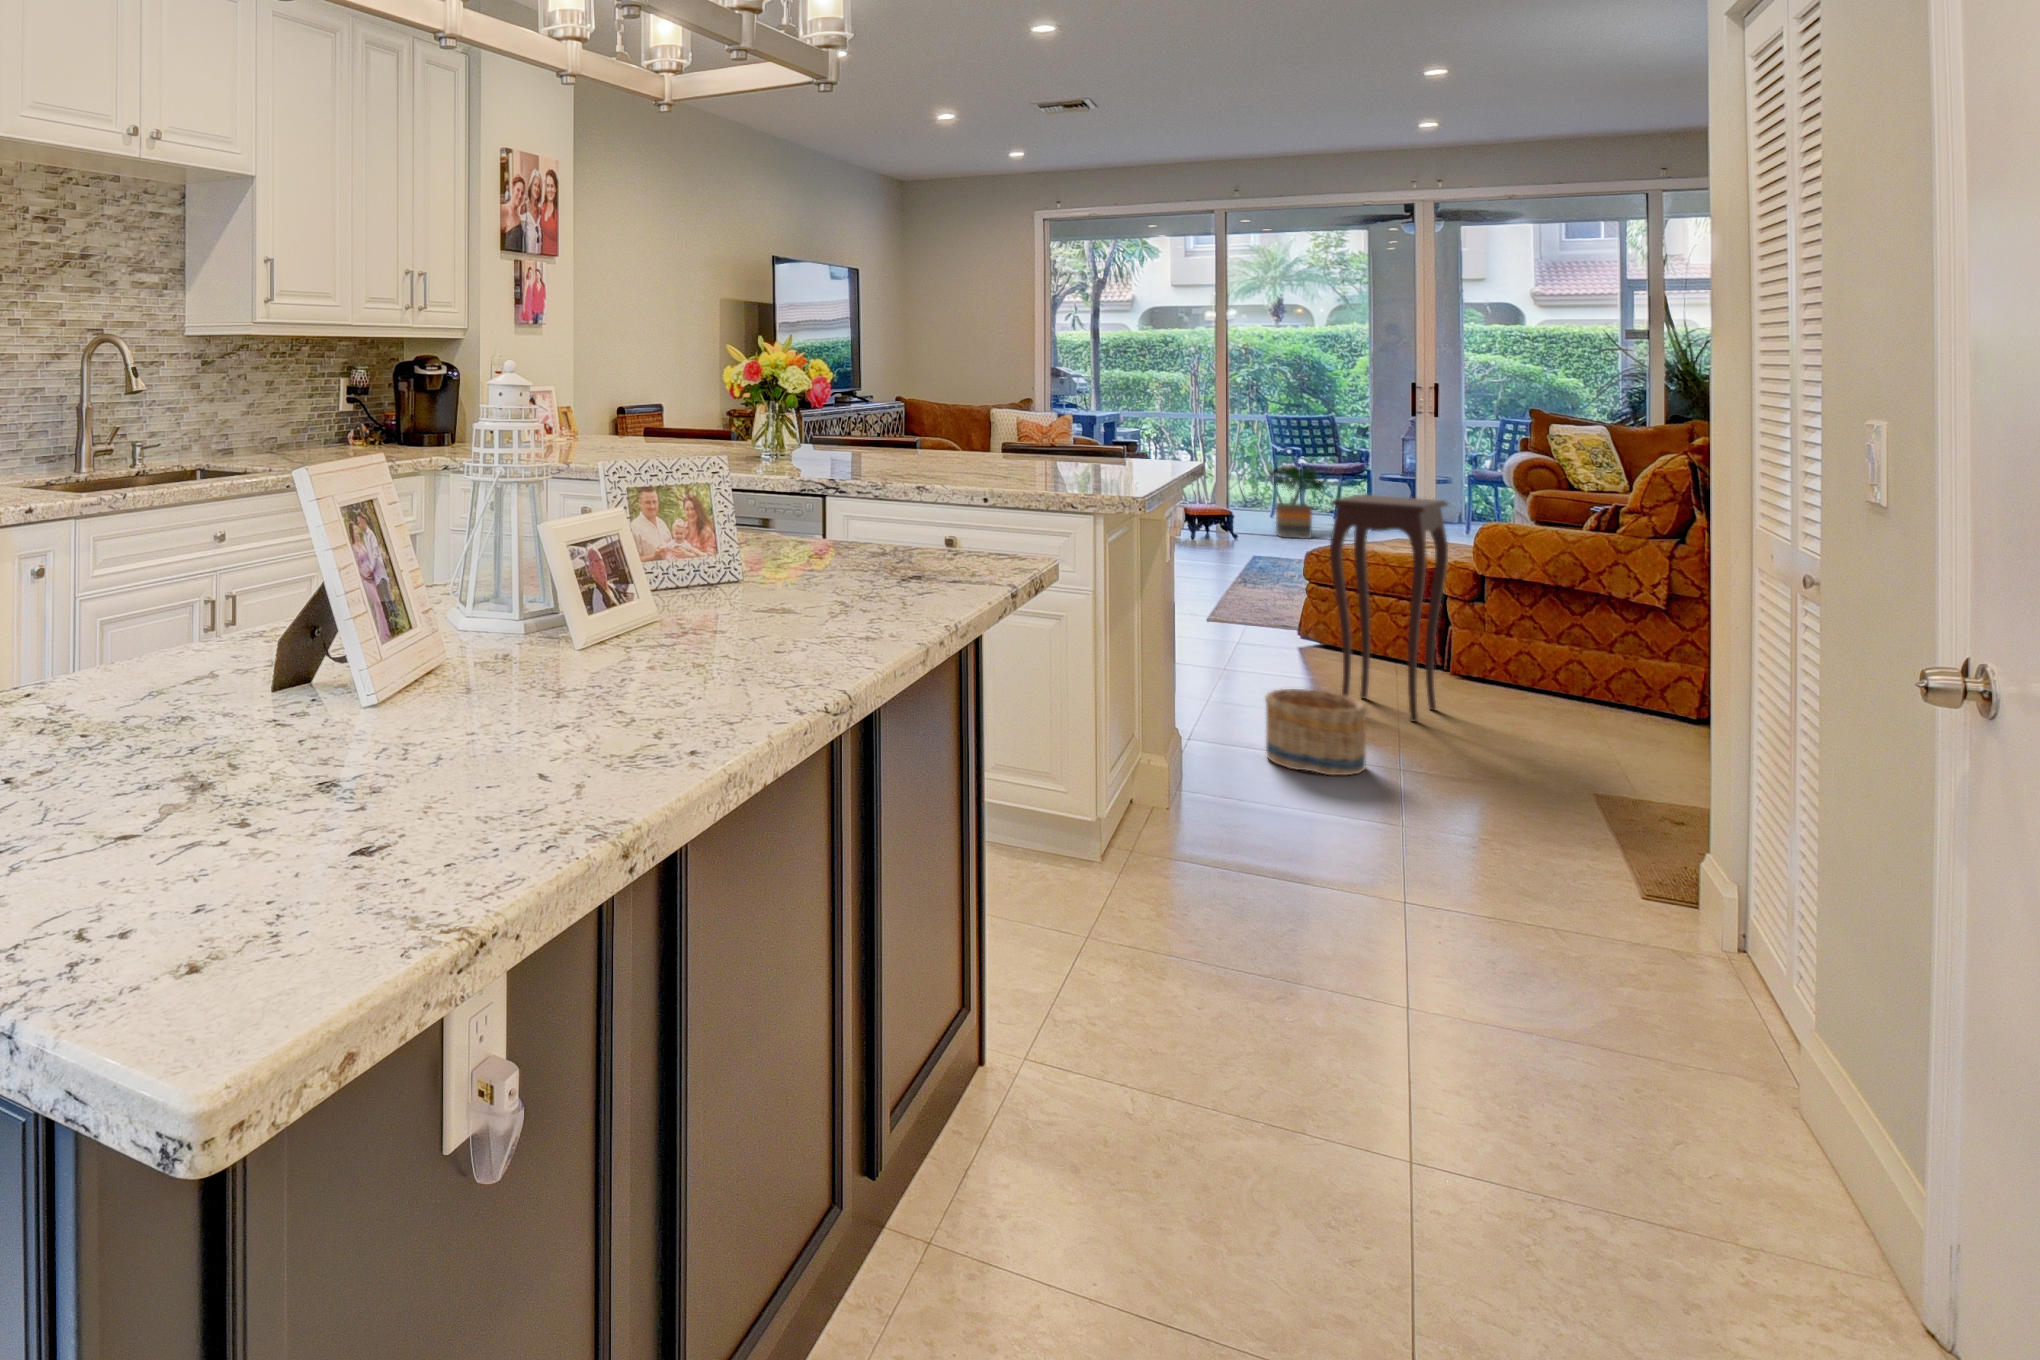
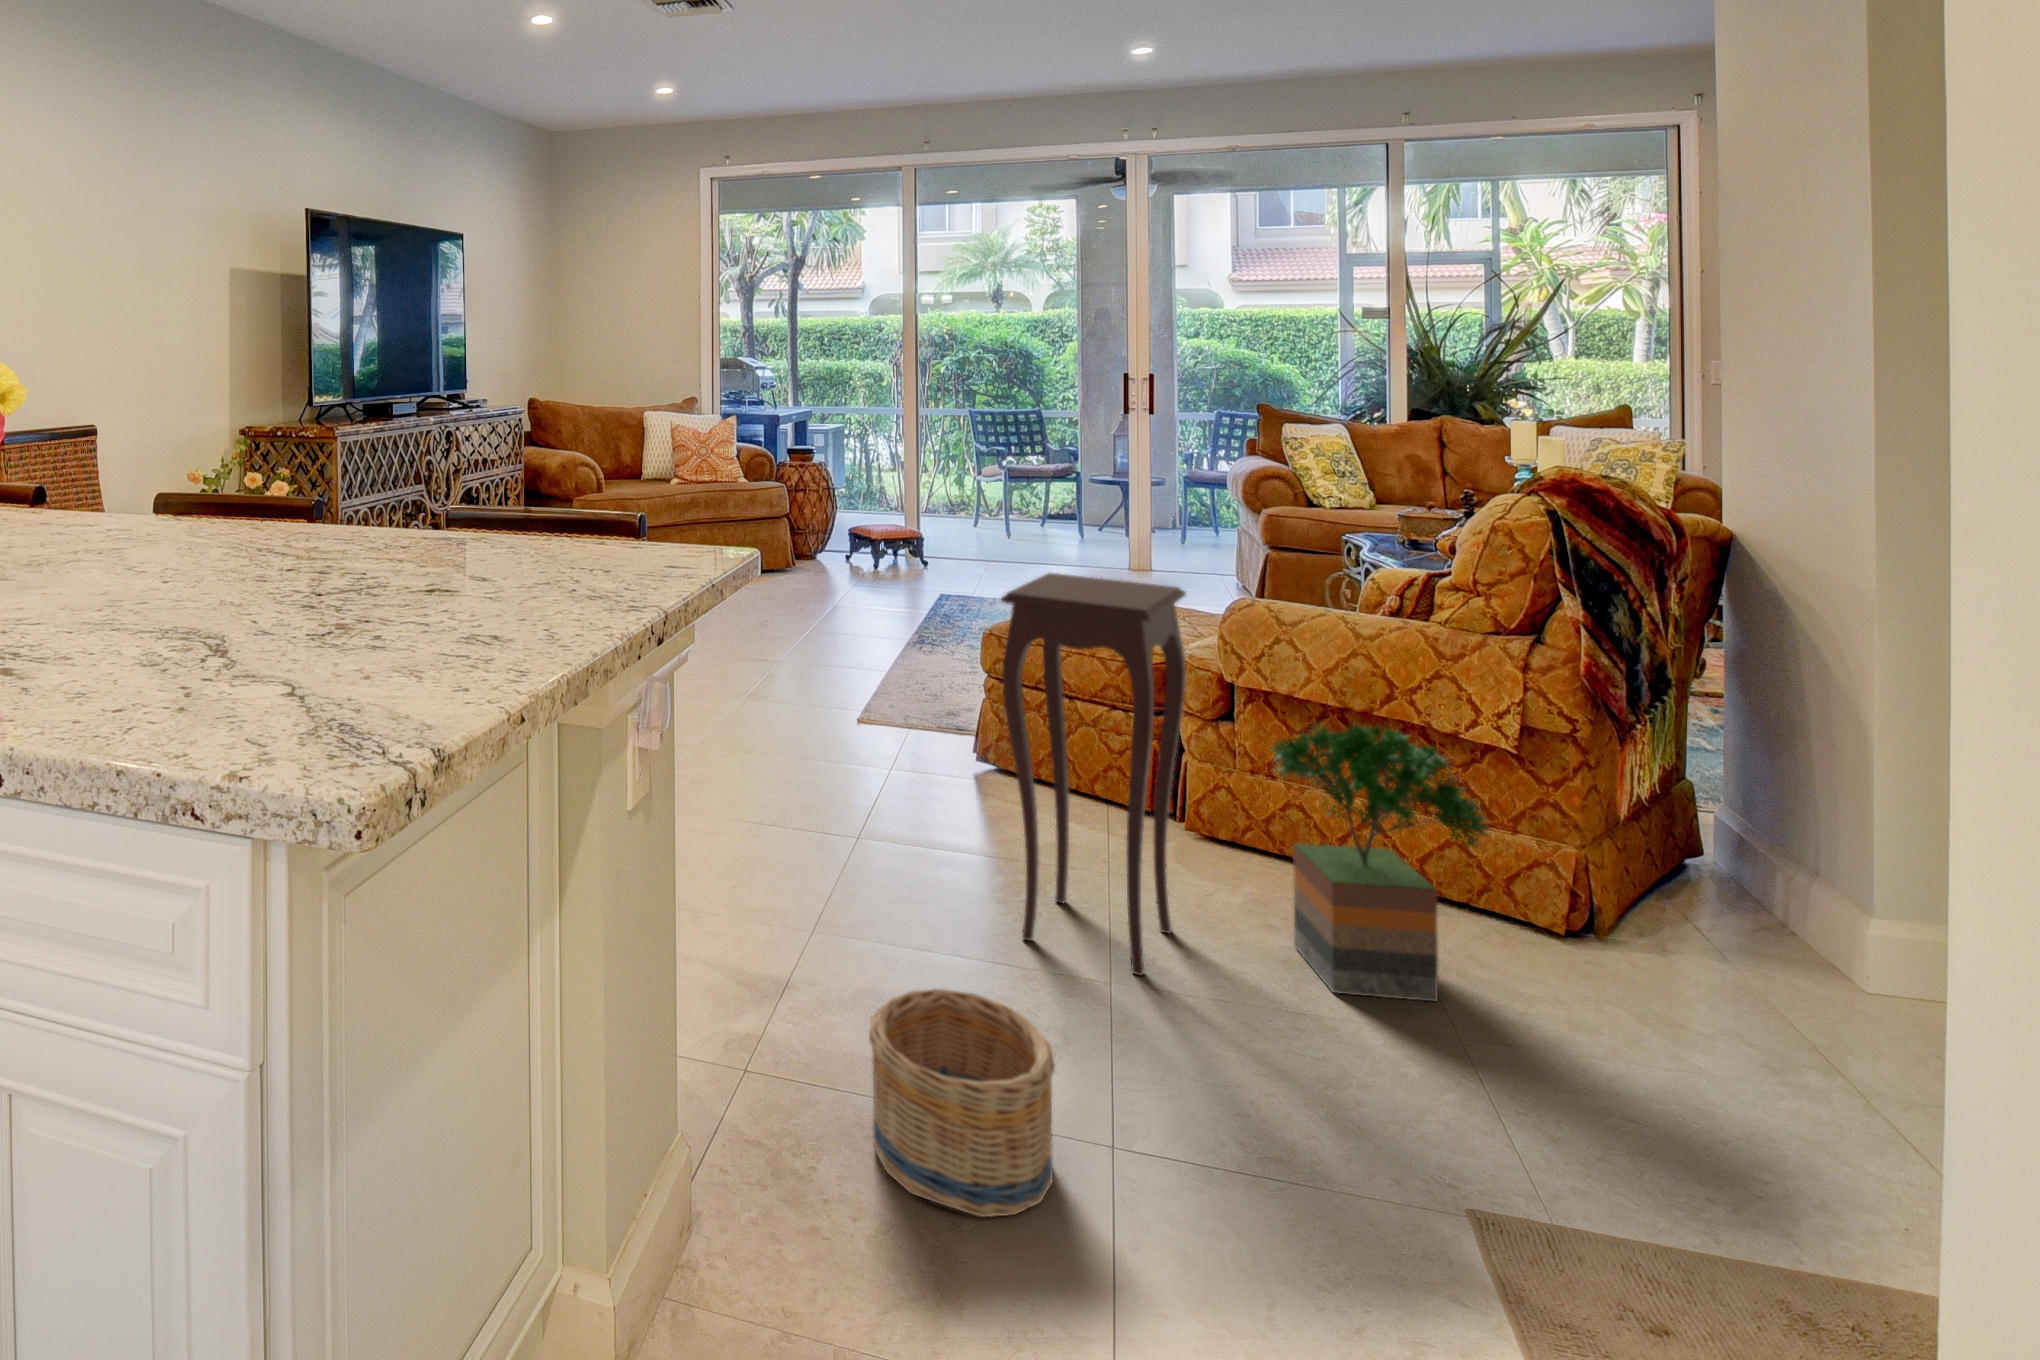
potted tree: present [1269,465,1324,539] -> present [1271,724,1490,1002]

